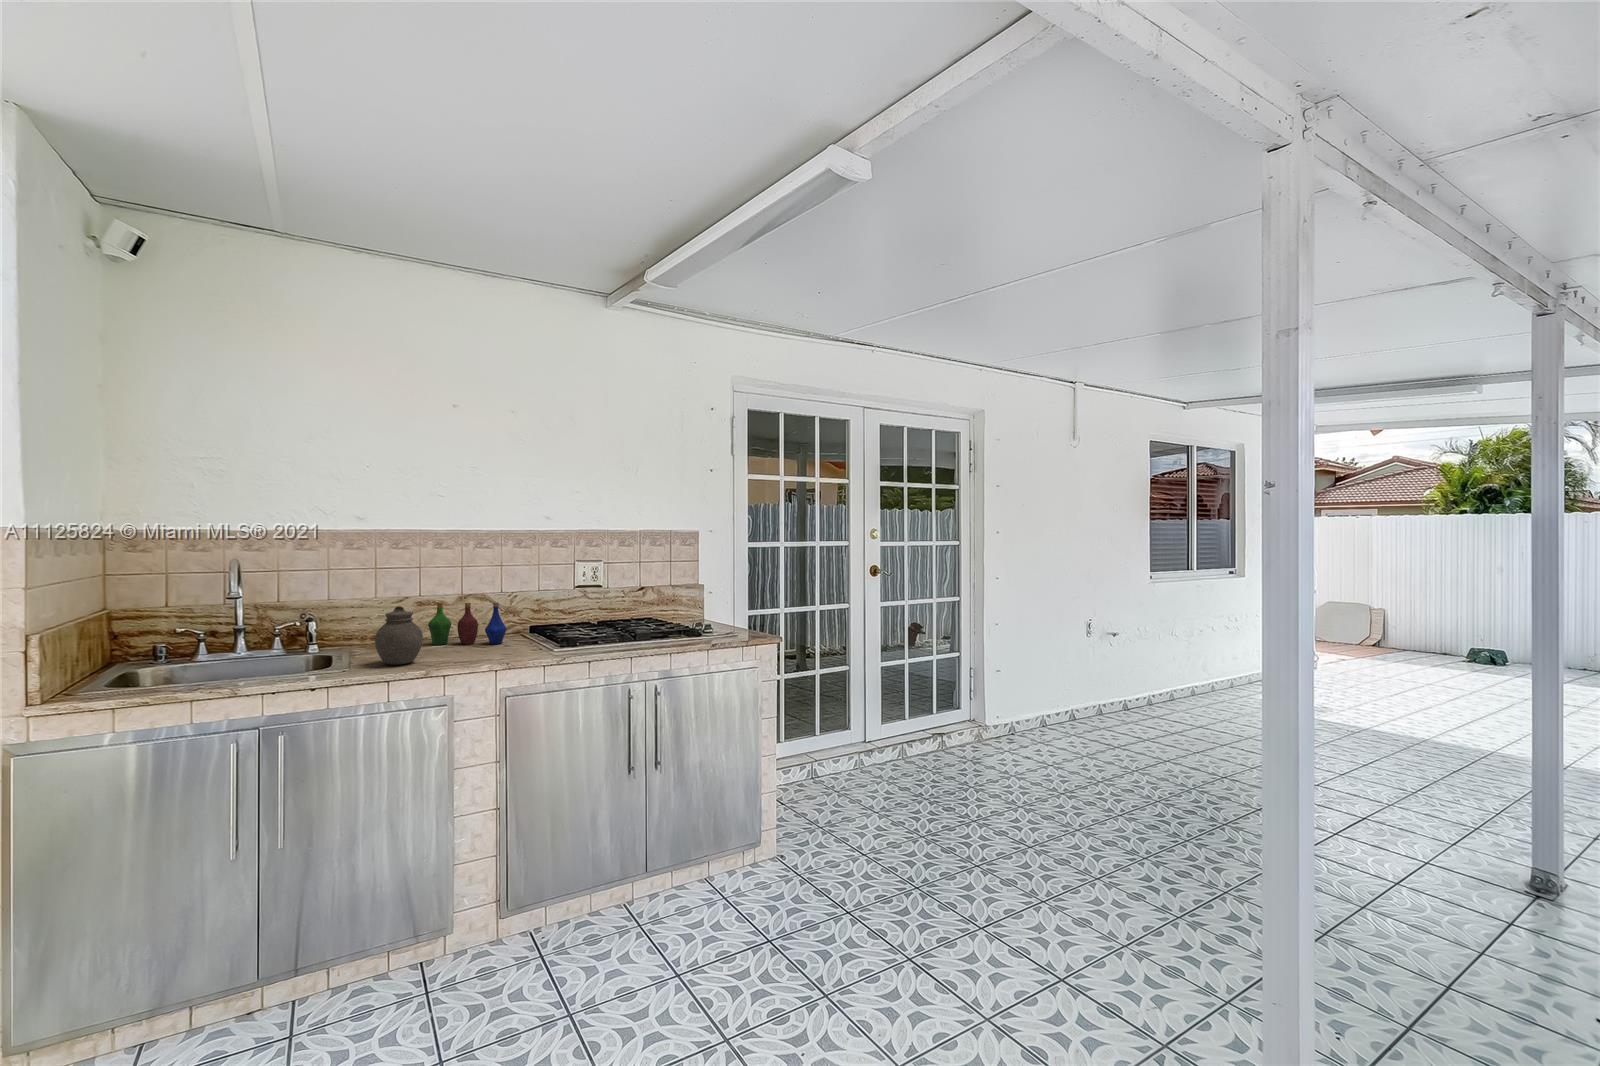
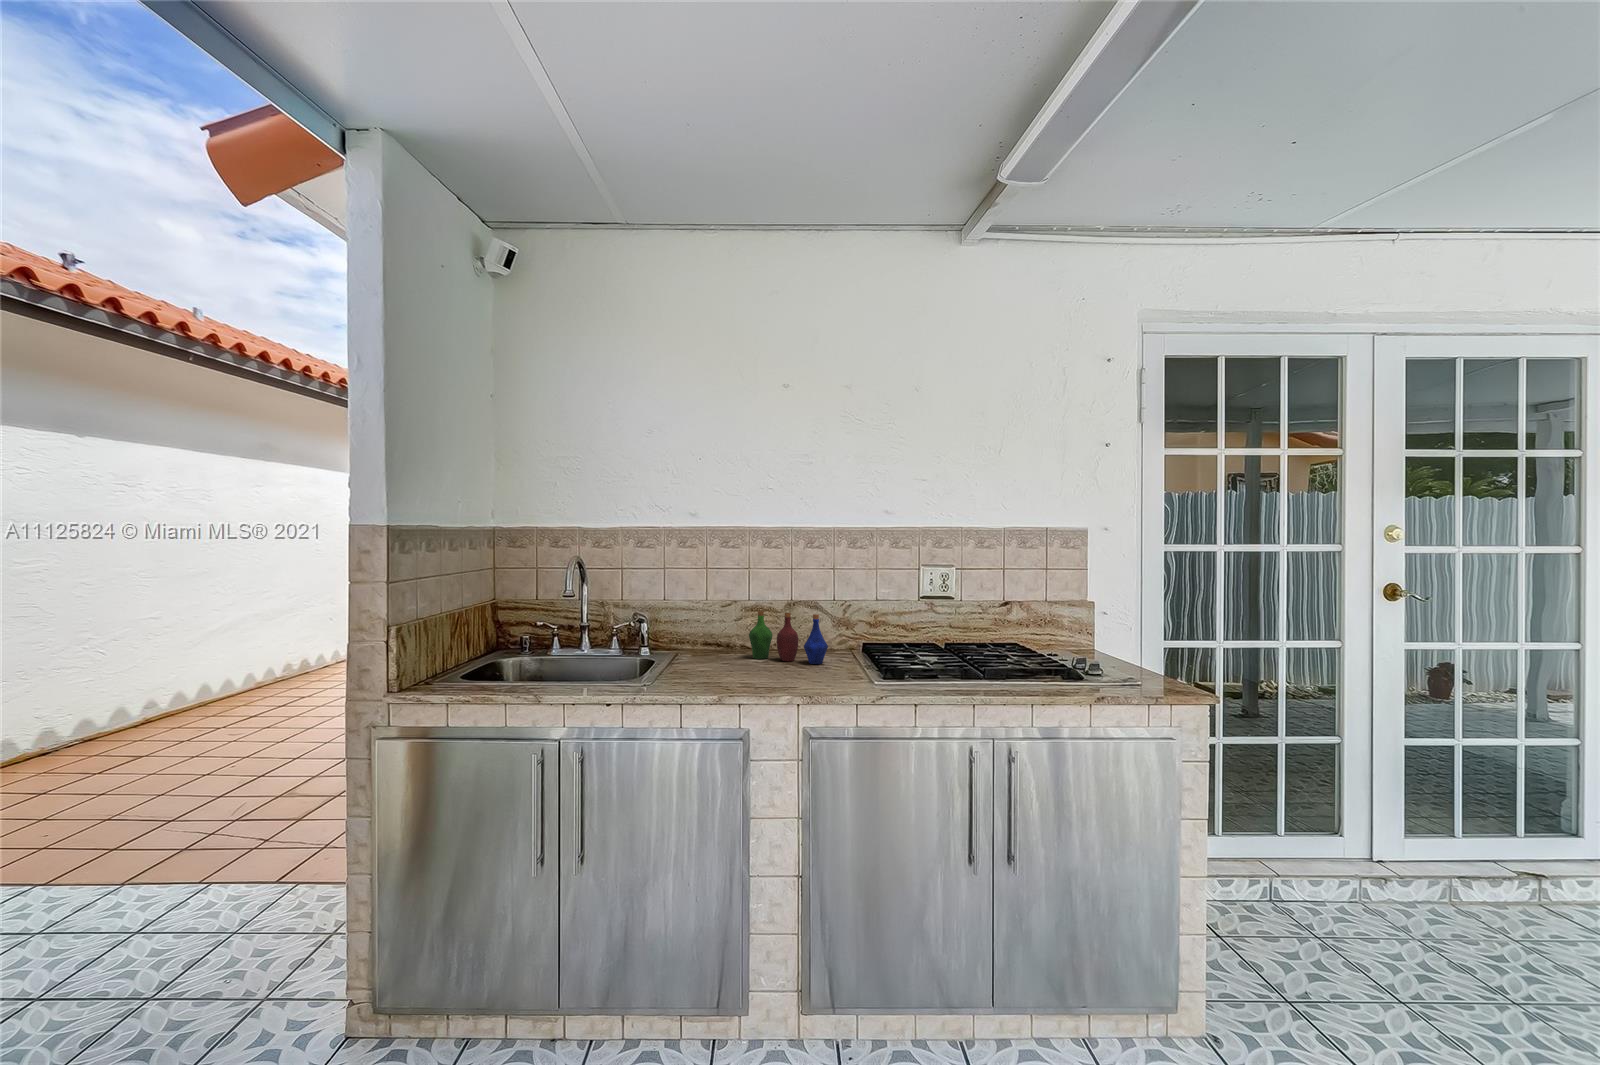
jar: present [375,606,423,665] -> none [675,615,724,682]

